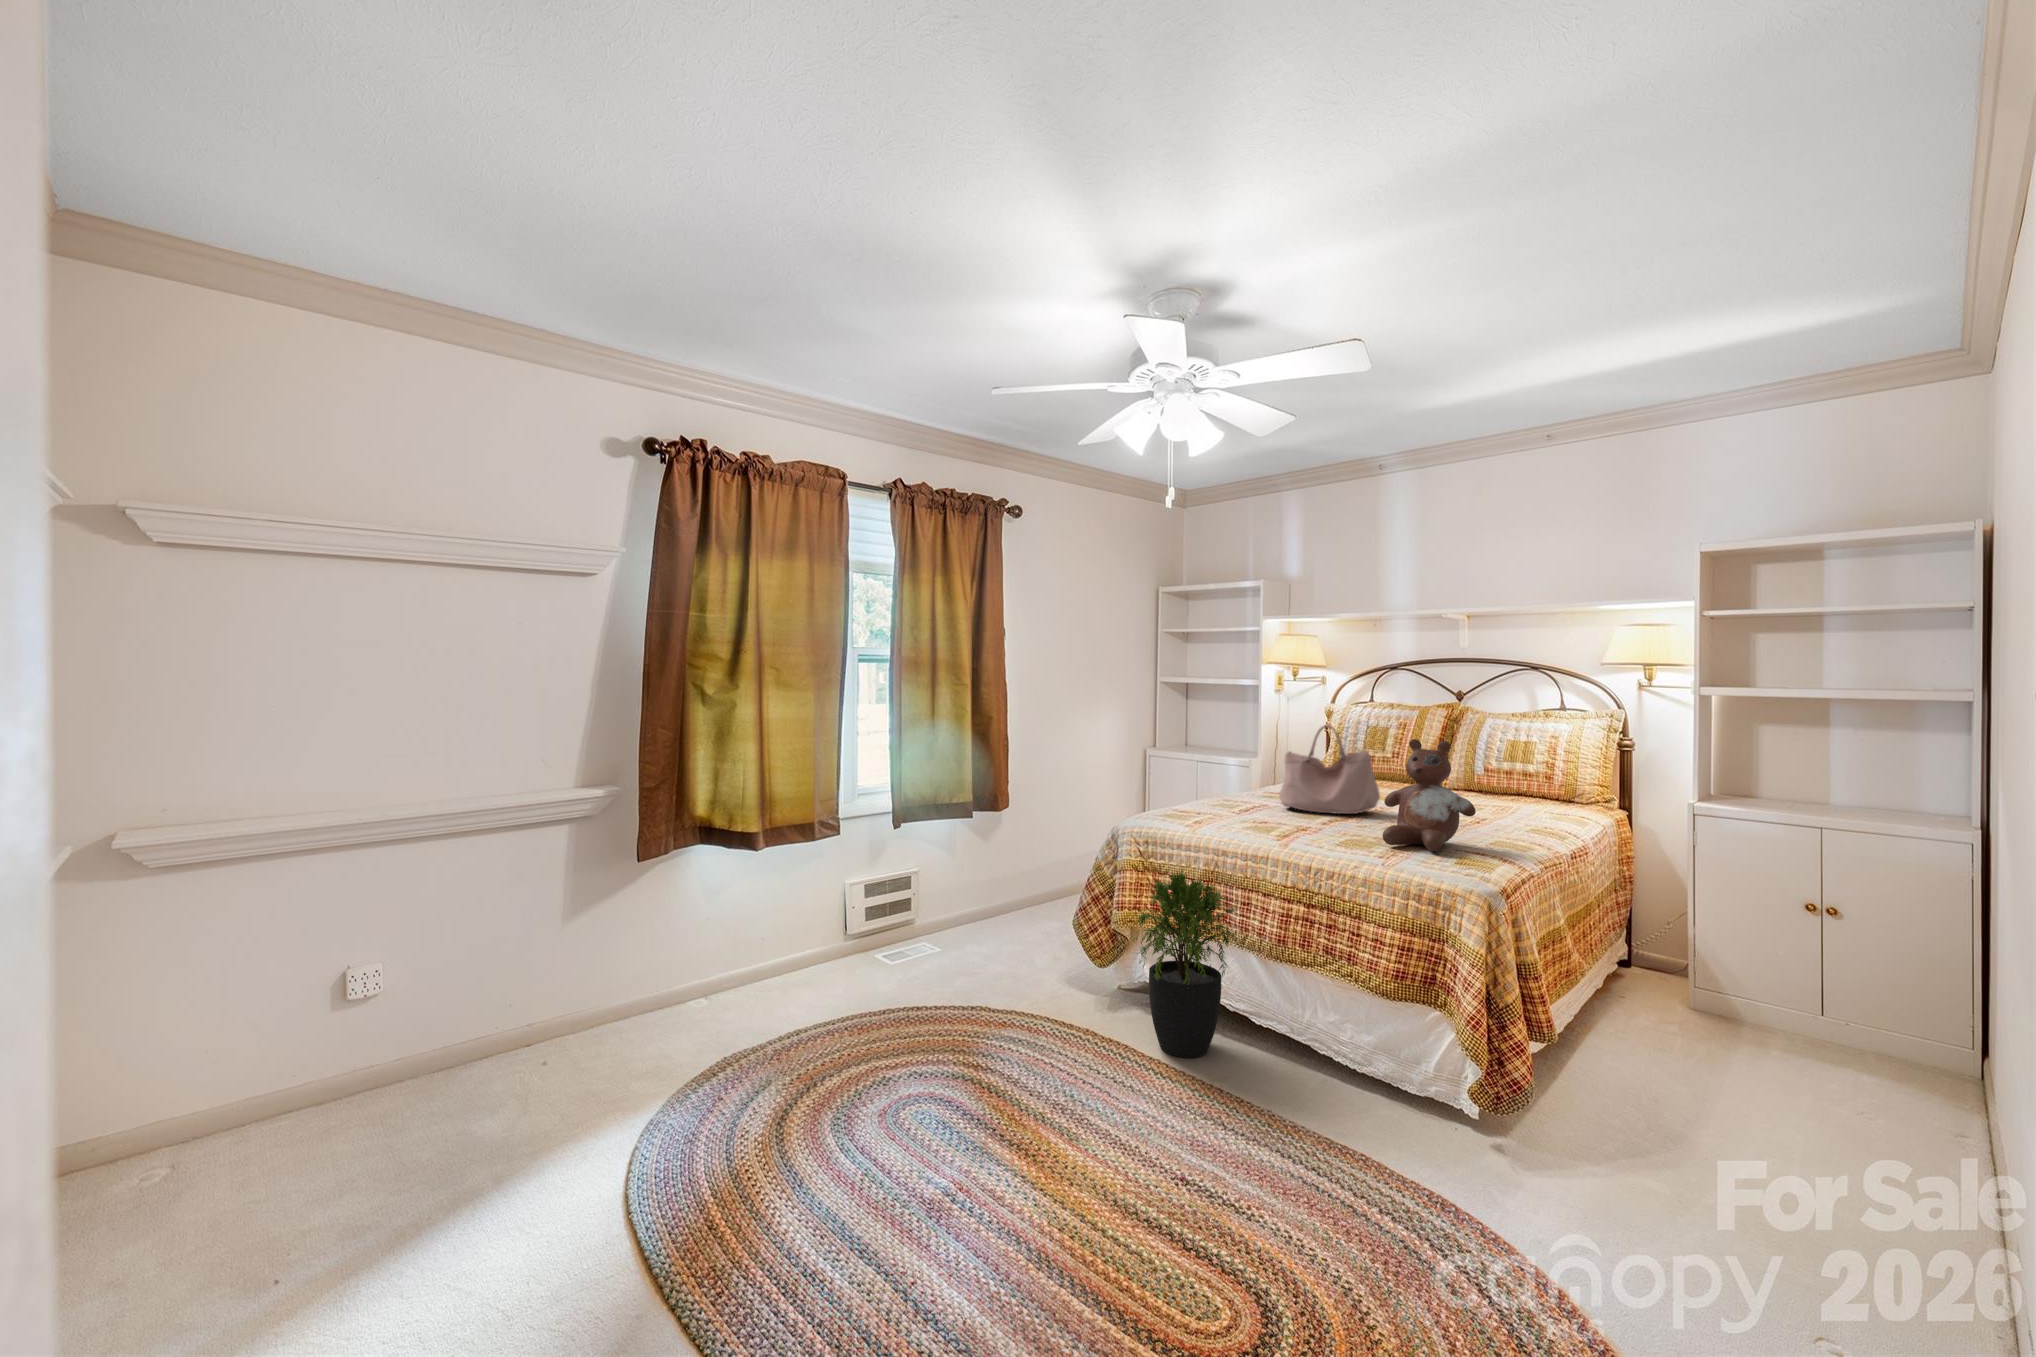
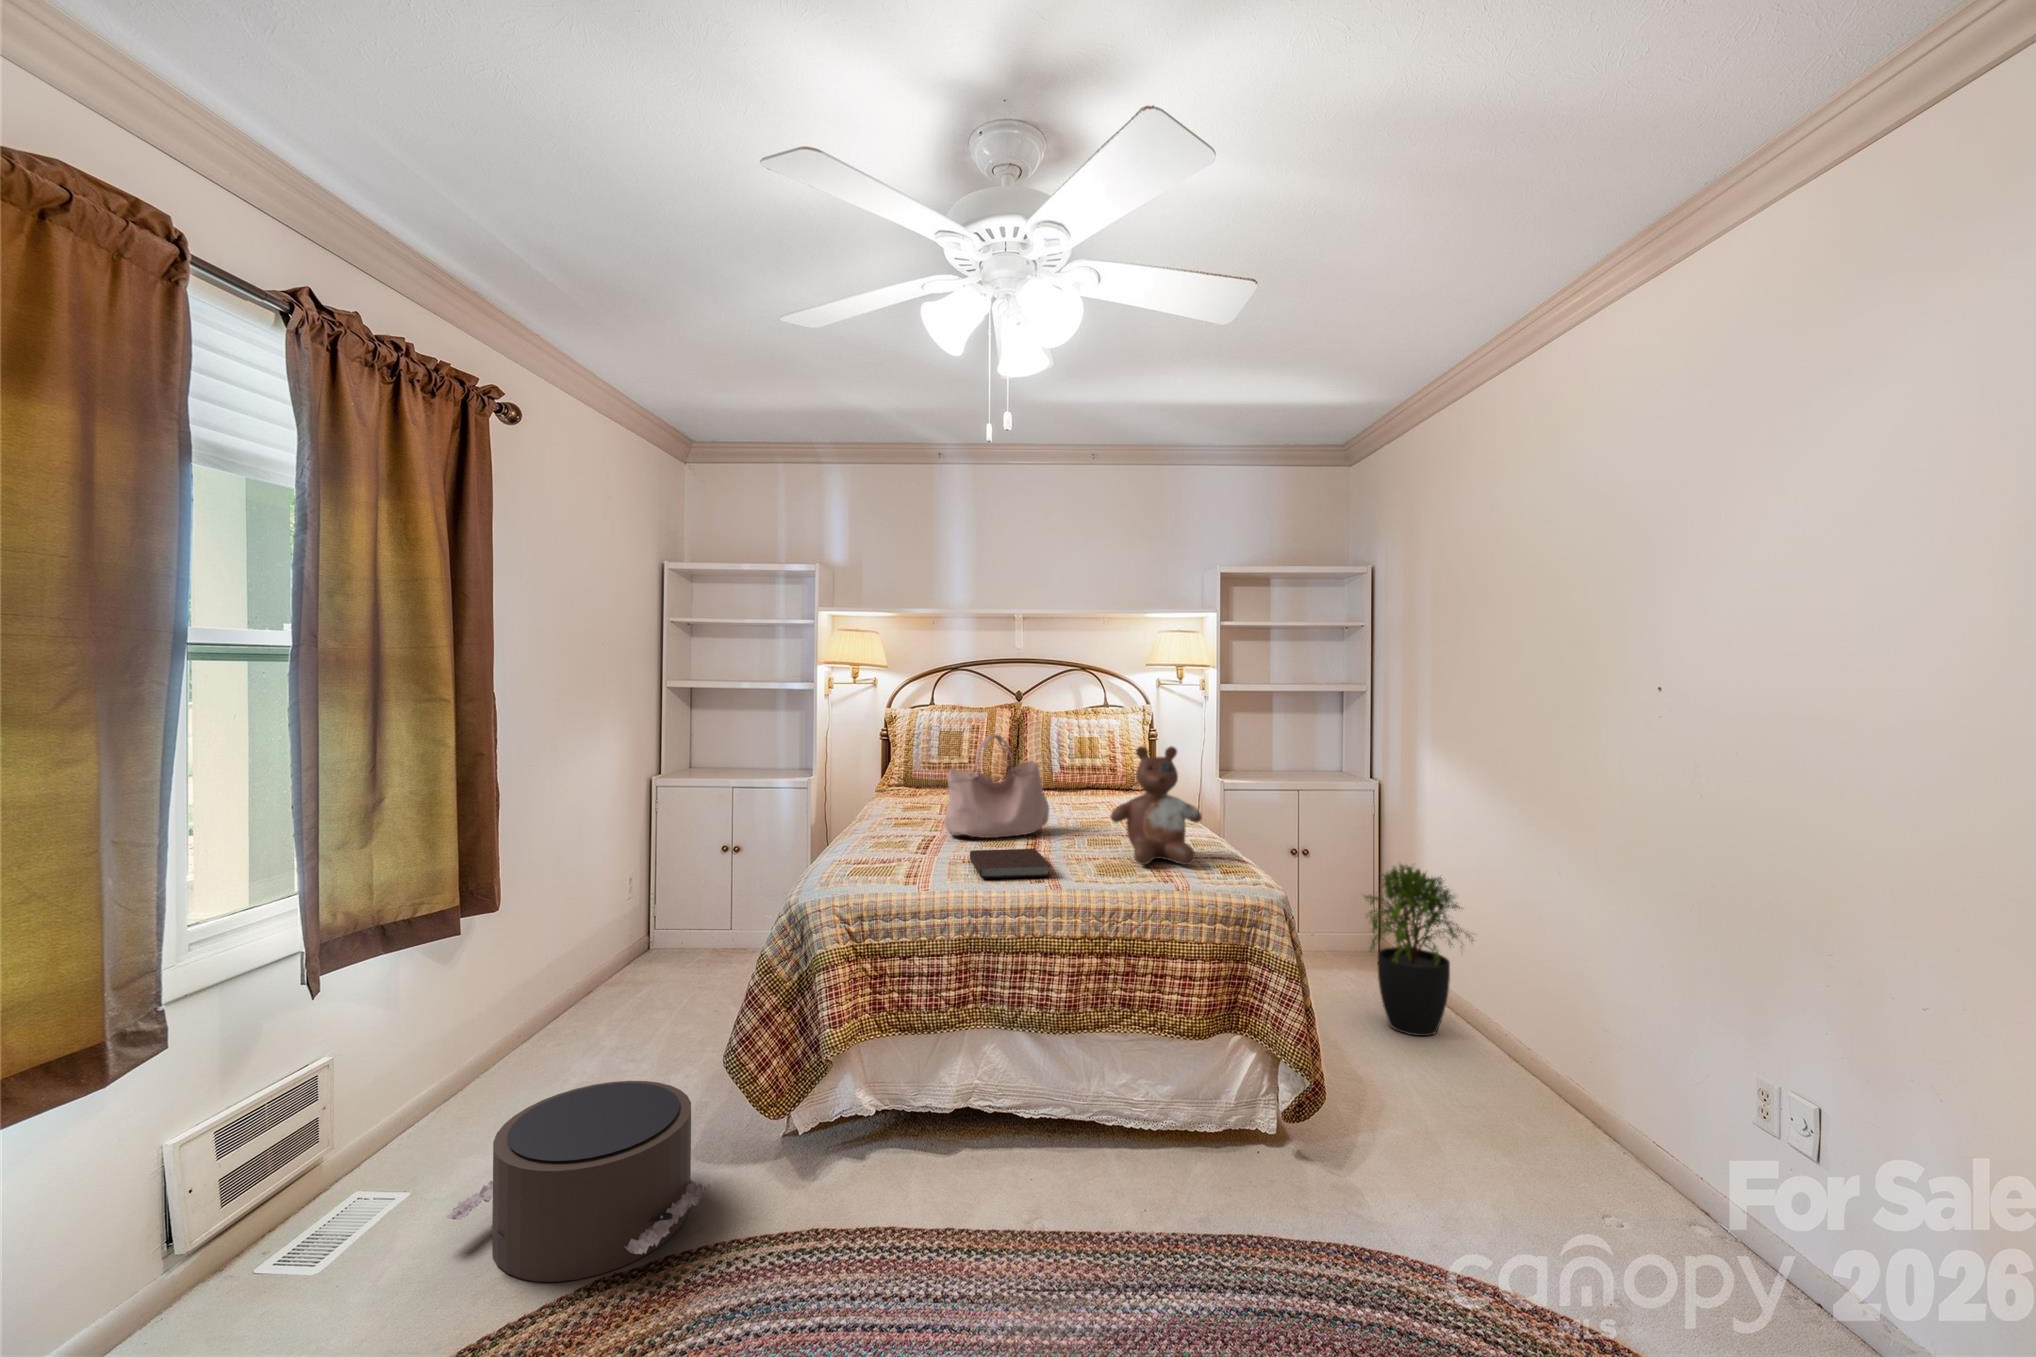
notebook: none [1237,815,1317,838] -> present [970,849,1051,878]
potted plant: present [1132,870,1236,1058] -> present [1364,864,1473,1036]
pouf: none [924,913,1038,1005] -> present [446,1081,710,1282]

